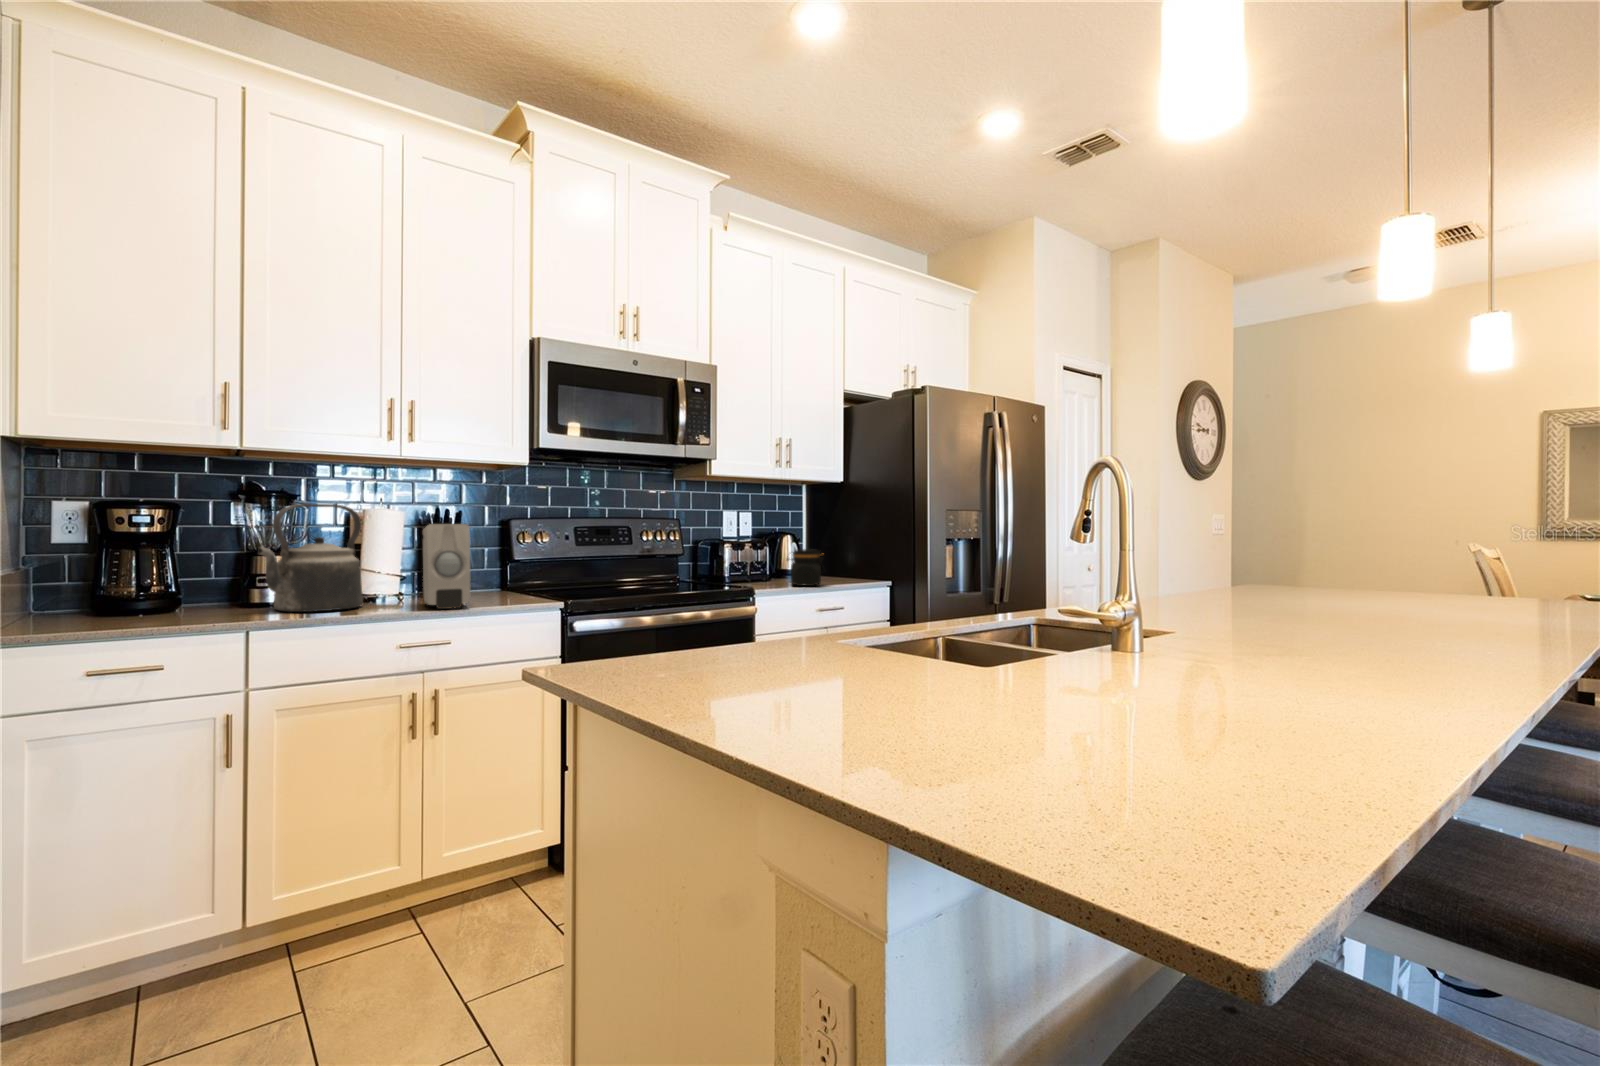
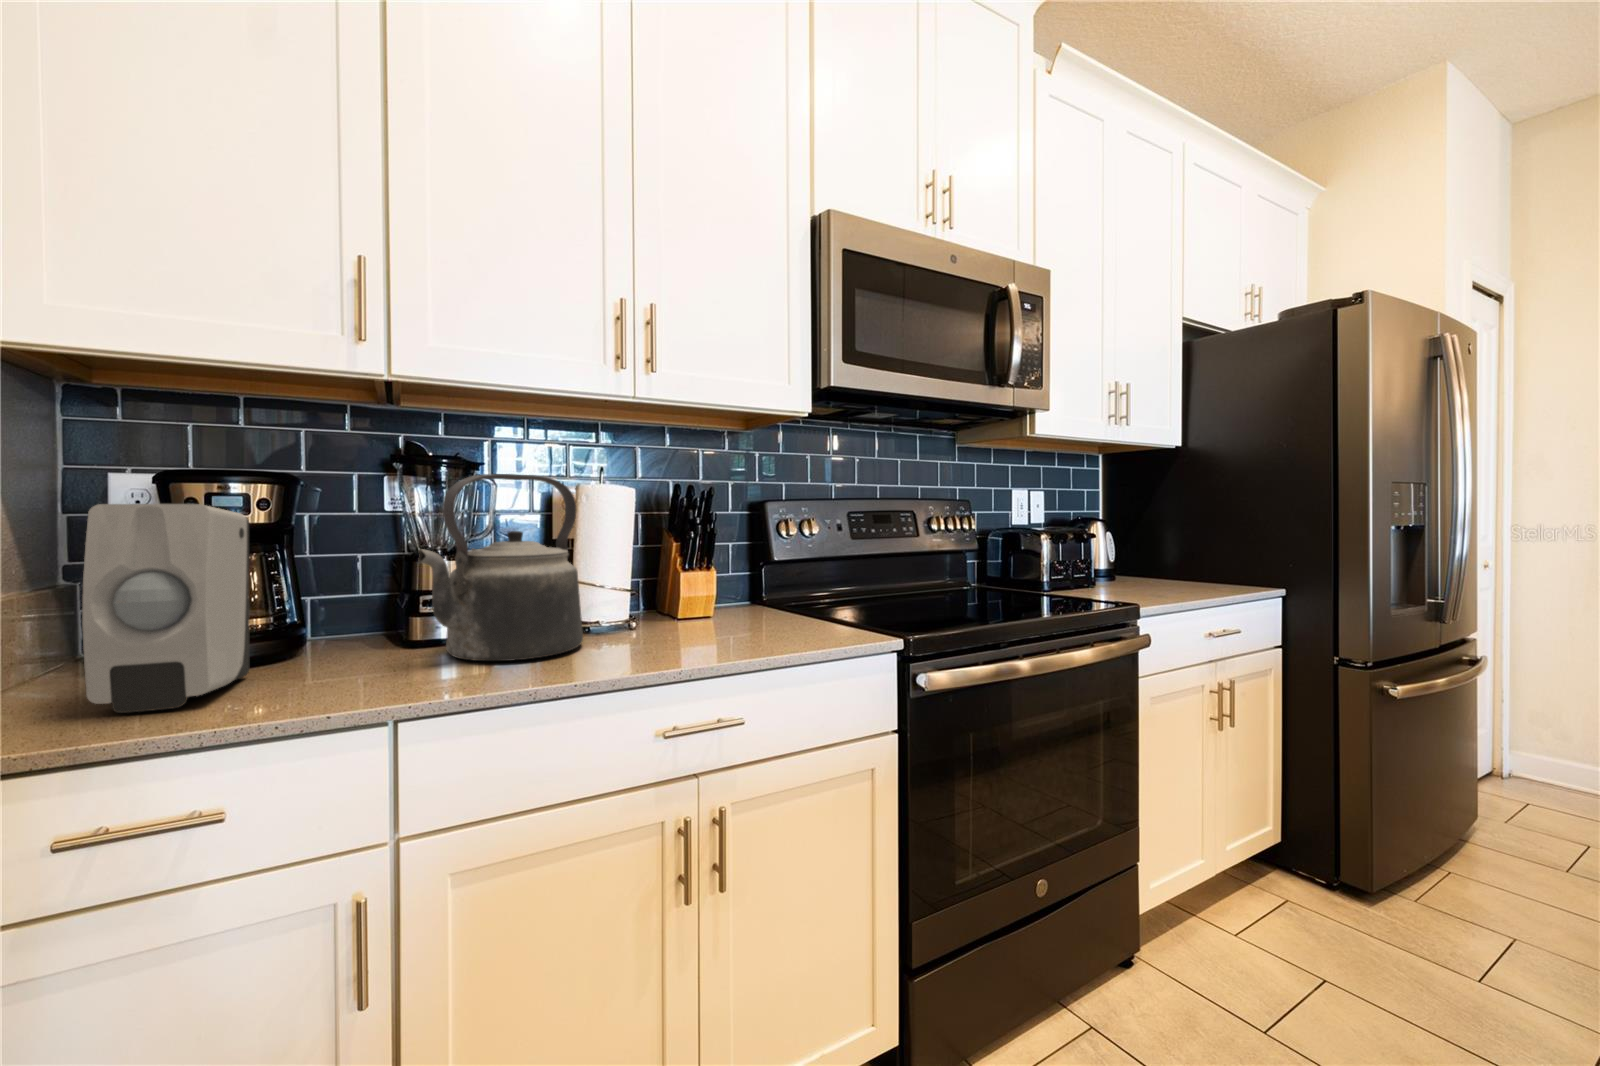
soap dispenser: present [423,524,470,609] -> present [82,504,249,713]
jar: present [787,549,823,586] -> none [1133,542,1197,596]

